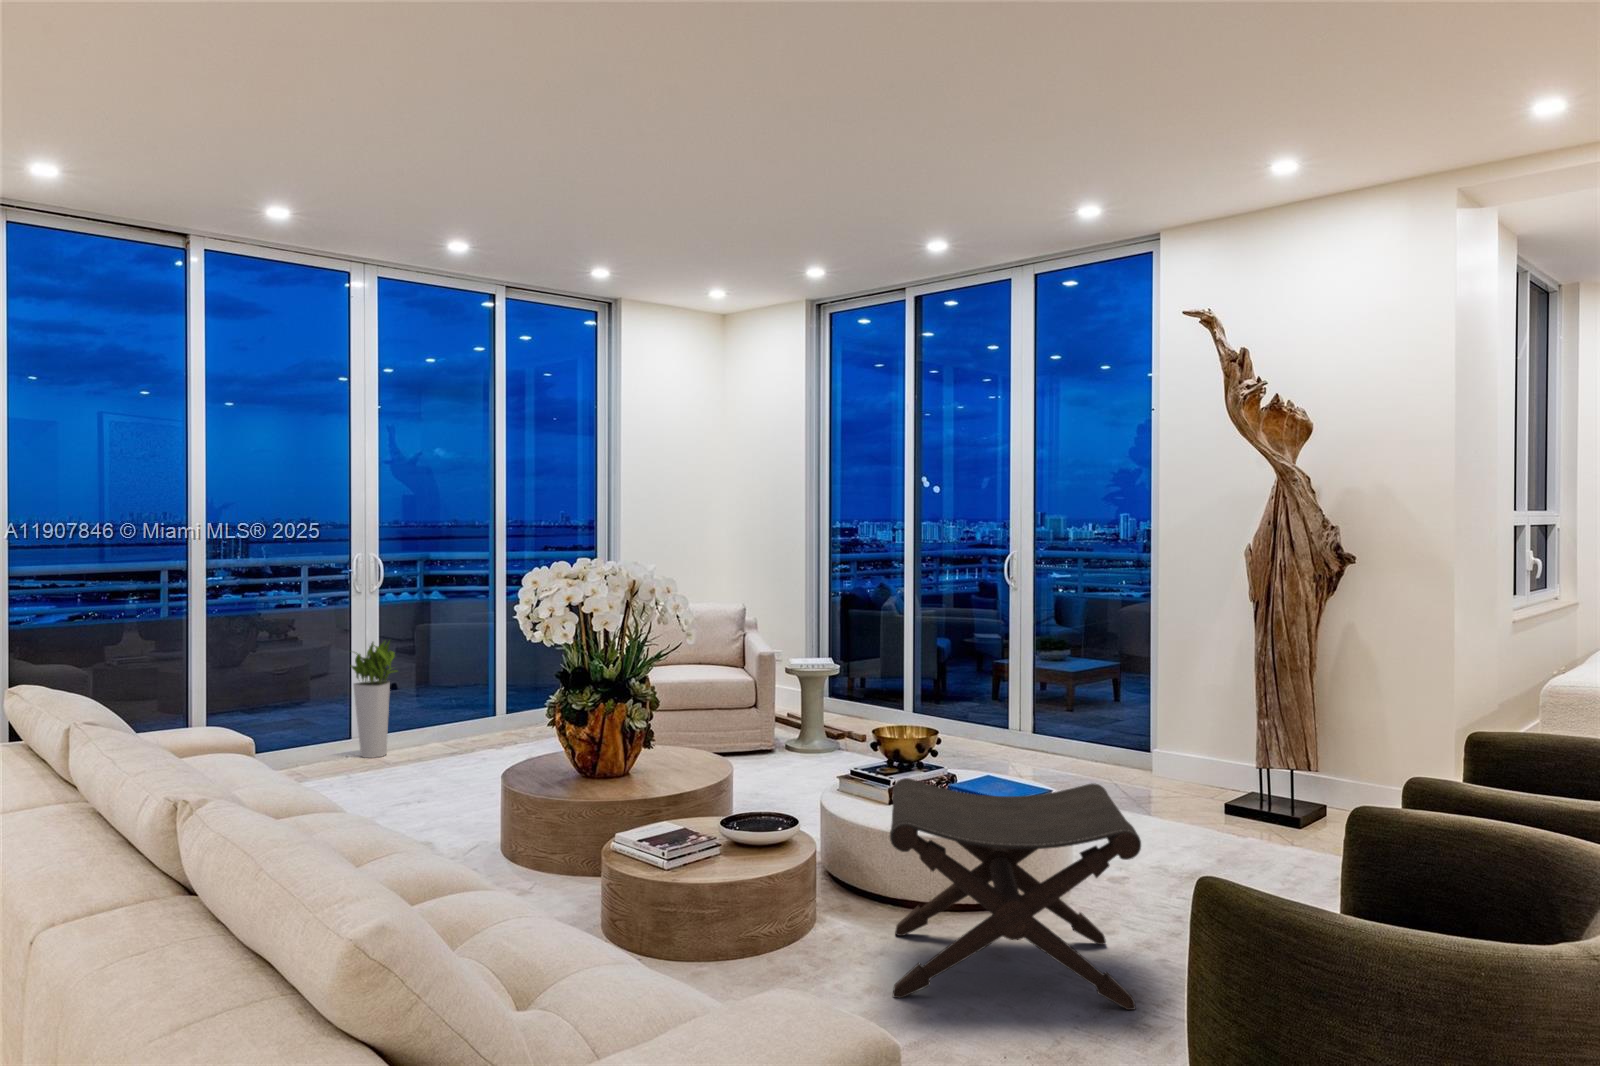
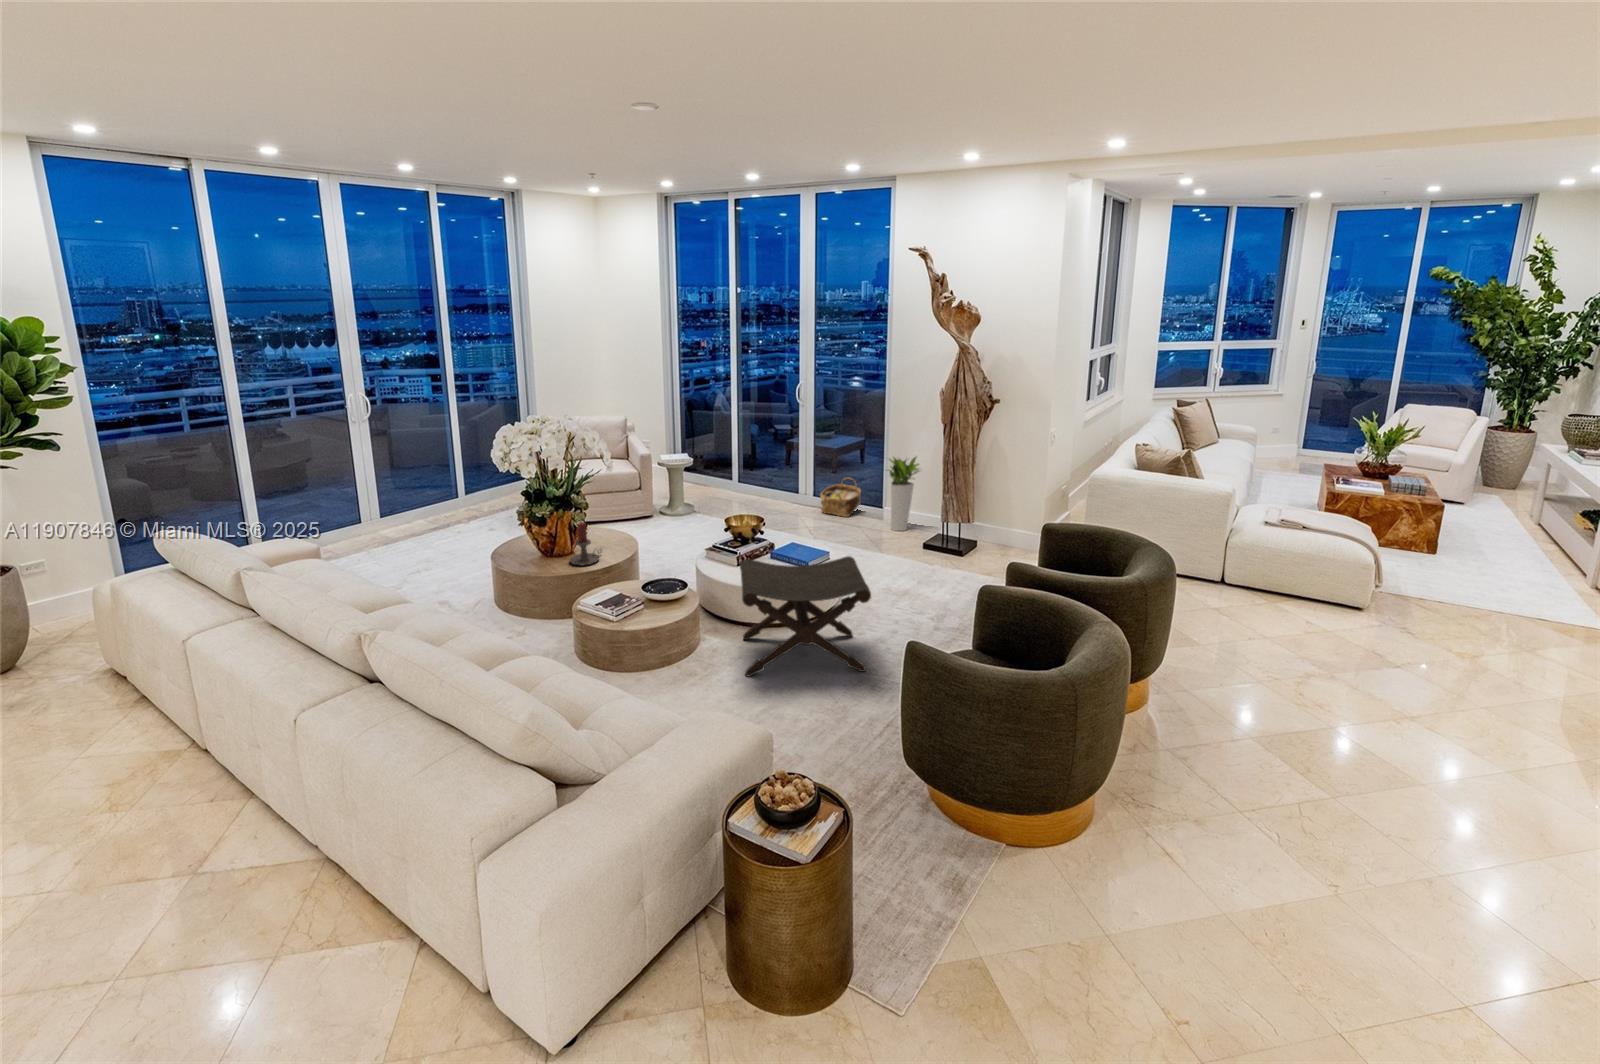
planter: present [351,641,397,758] -> present [887,457,919,531]
woven basket: none [1044,706,1114,769] -> present [820,479,861,517]
candle holder: none [616,717,672,789] -> present [569,522,600,565]

